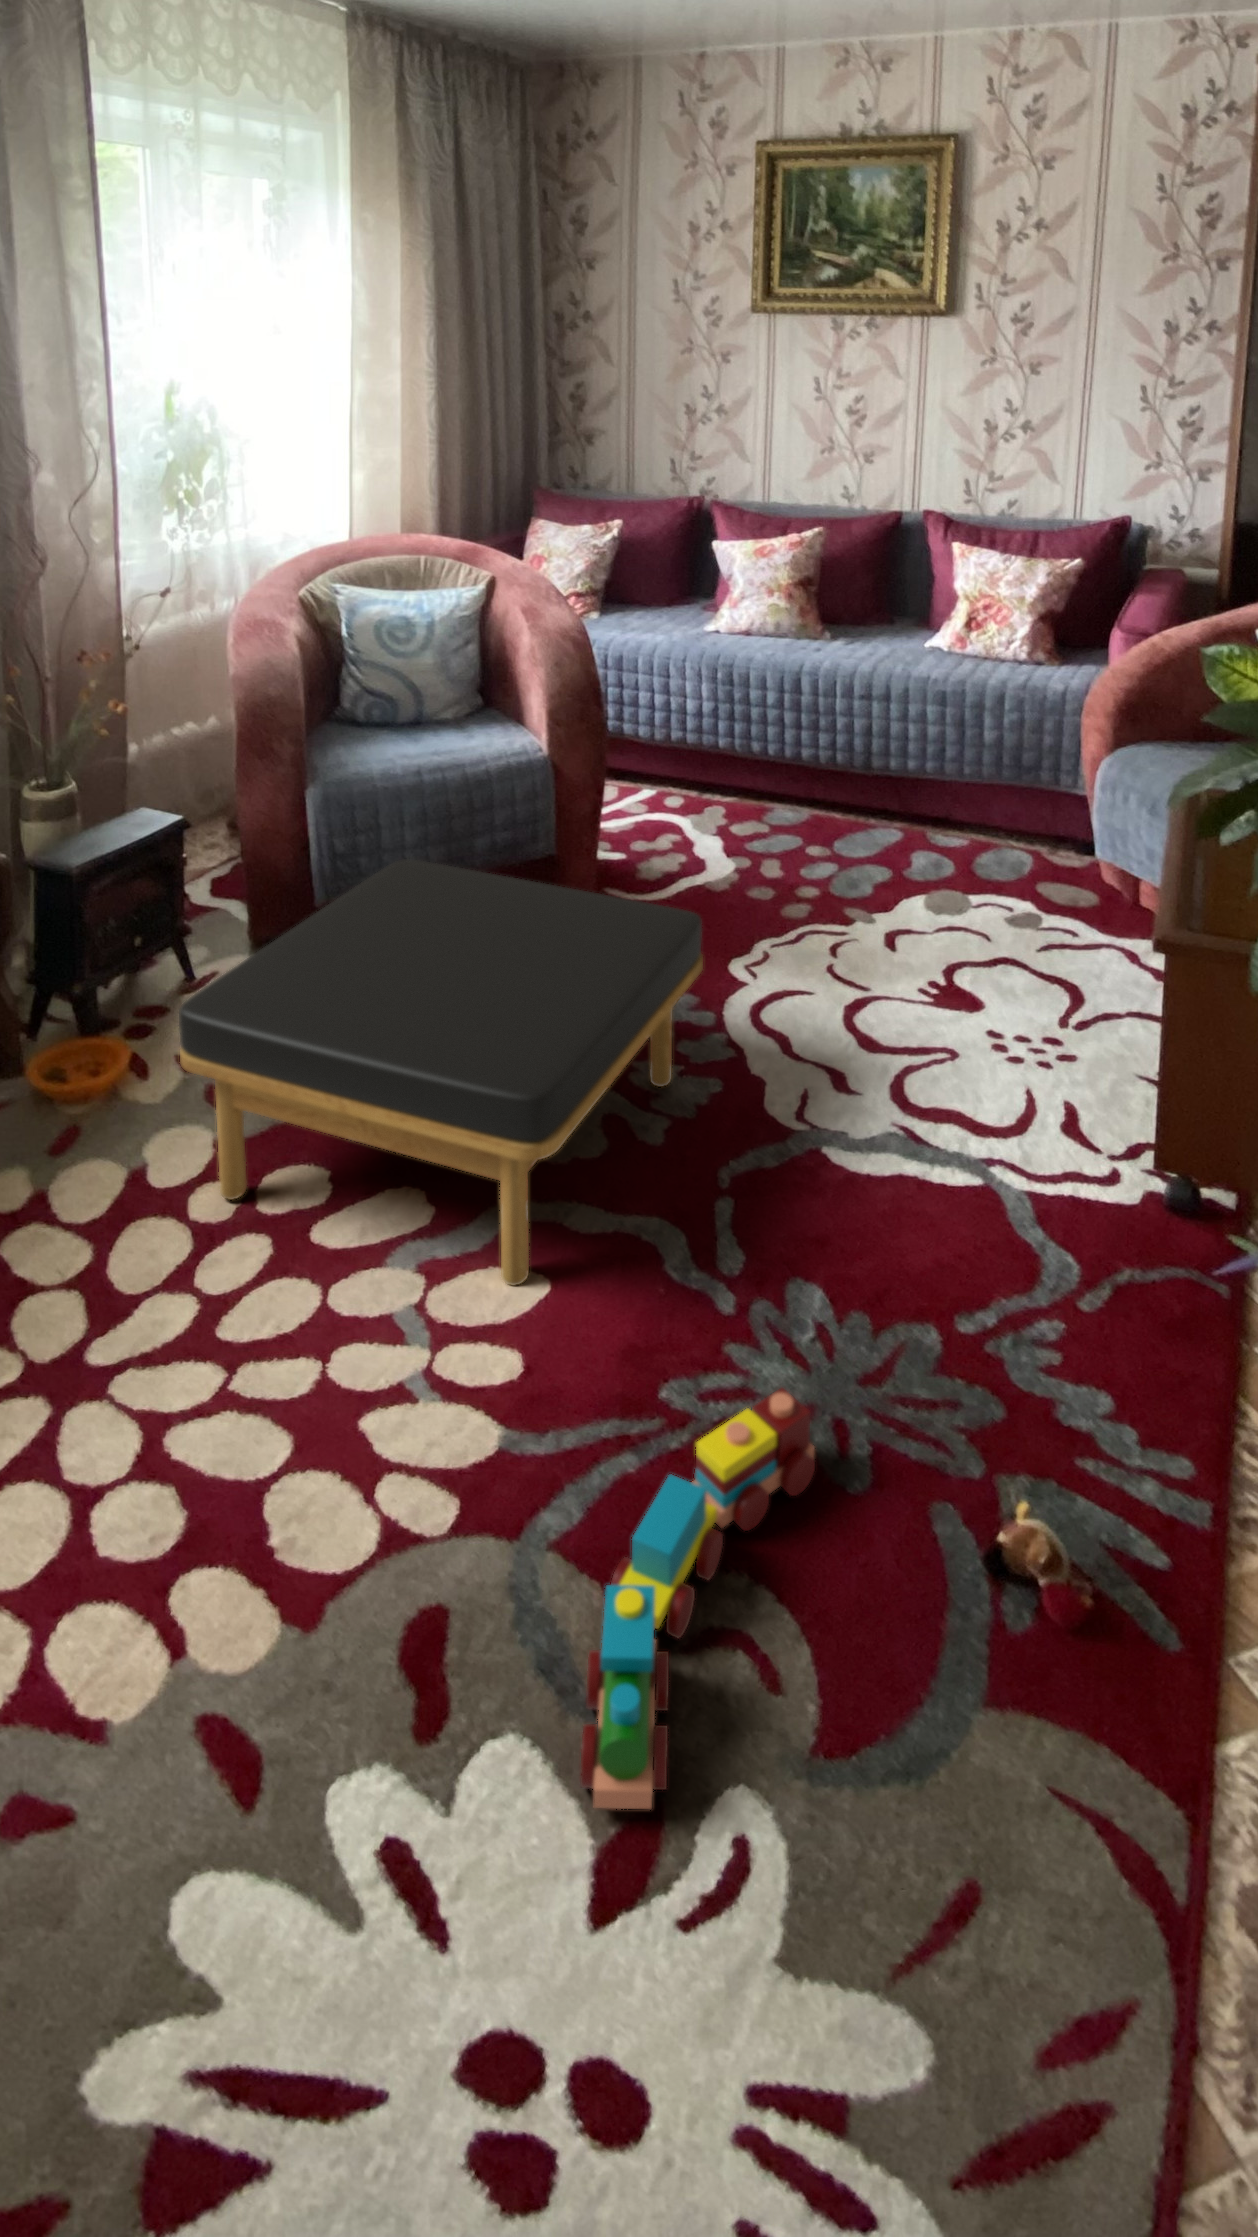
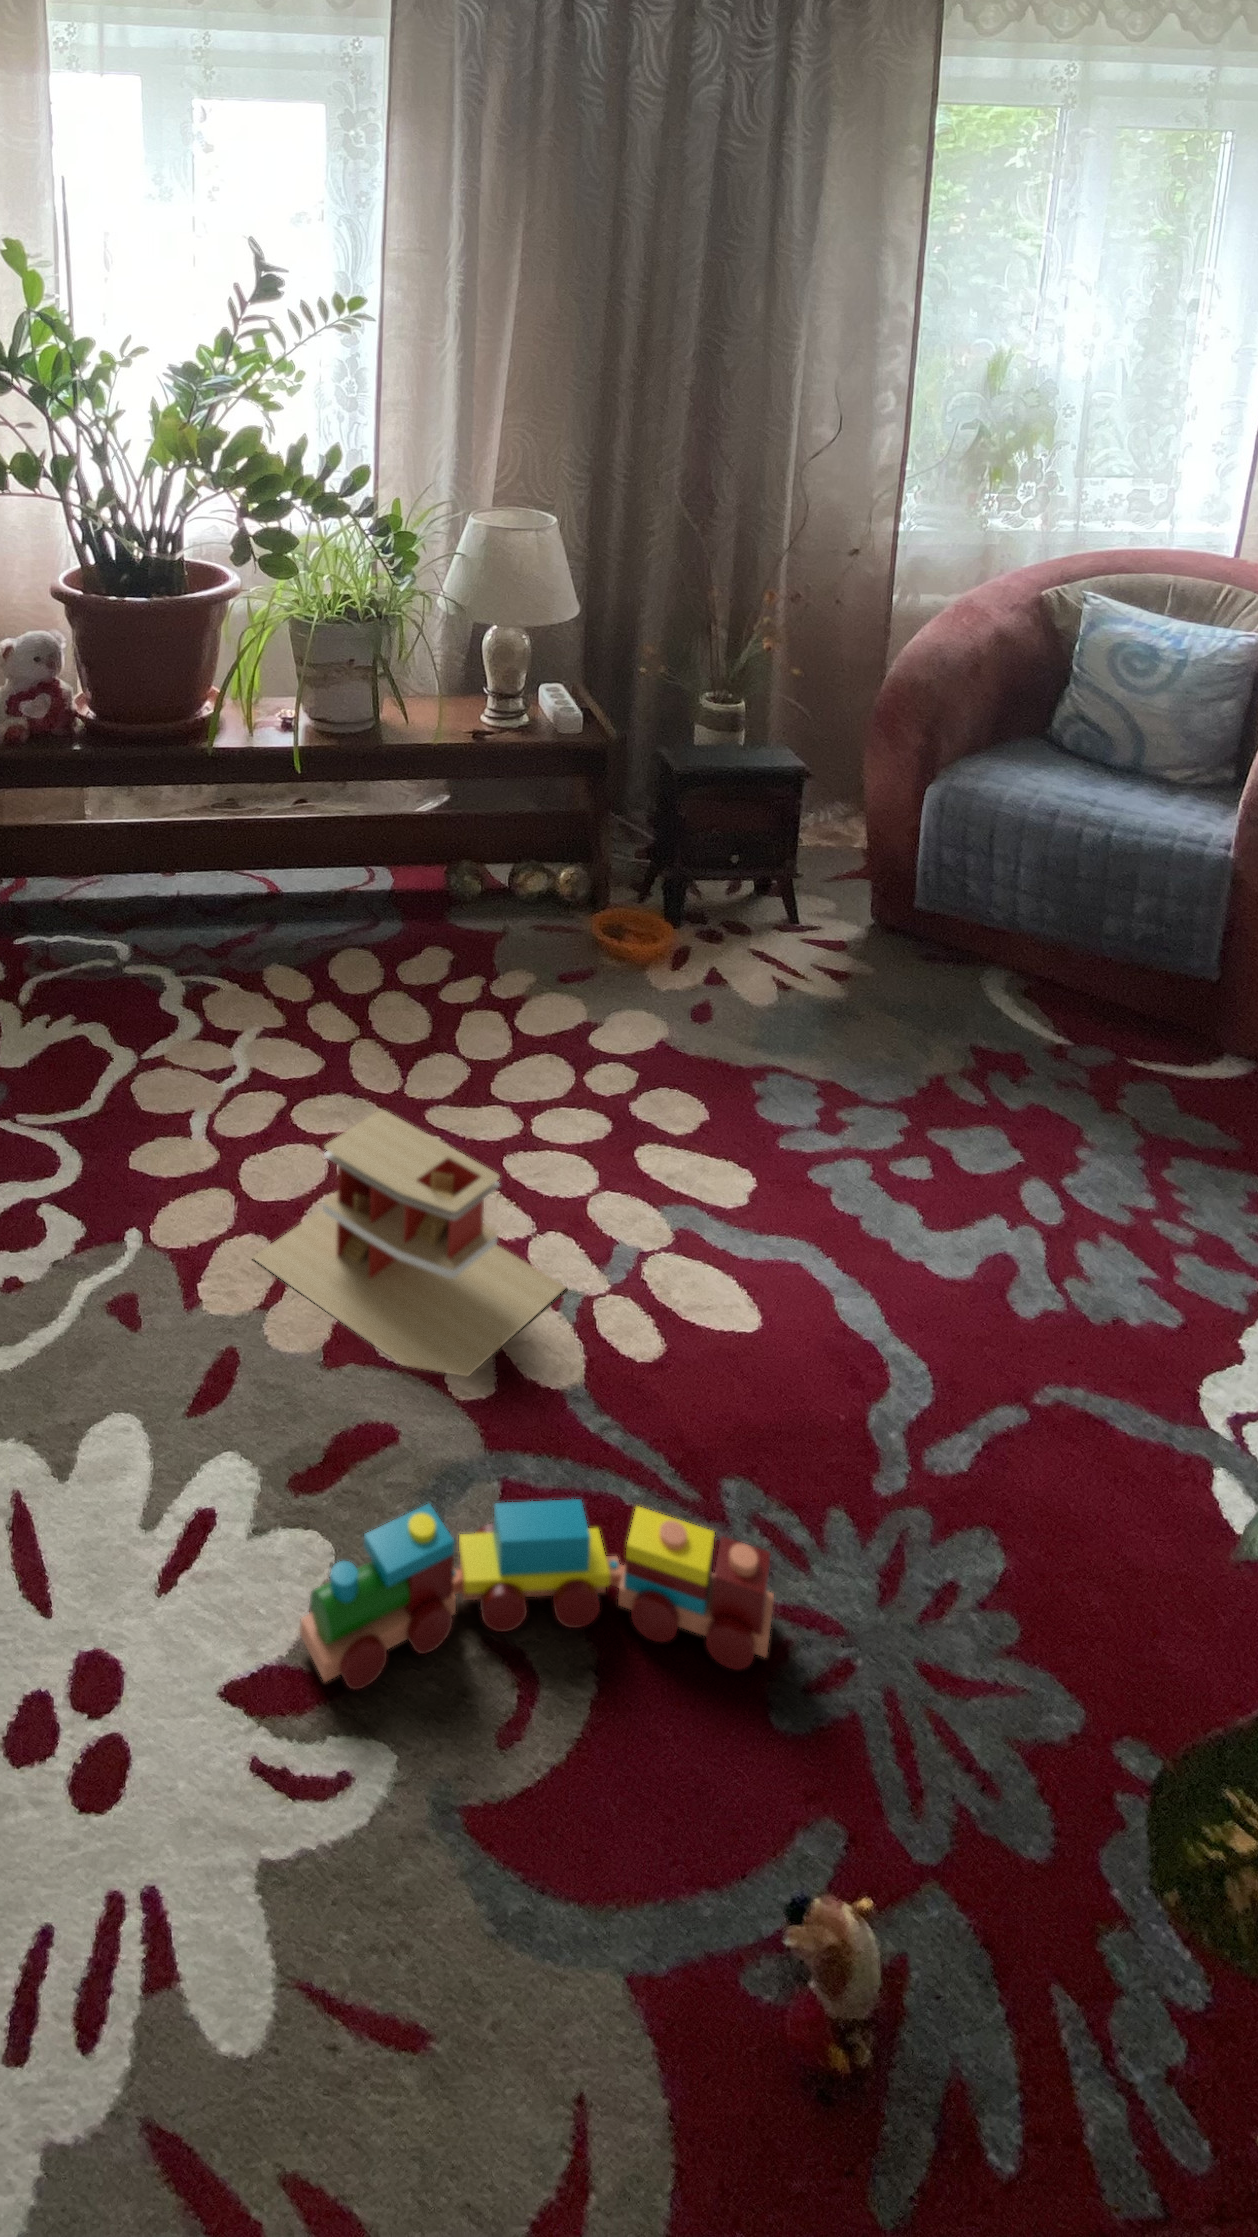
ottoman: present [179,859,703,1285] -> none [601,879,1192,1307]
toy house: none [99,1310,433,1632] -> present [253,1110,565,1376]

